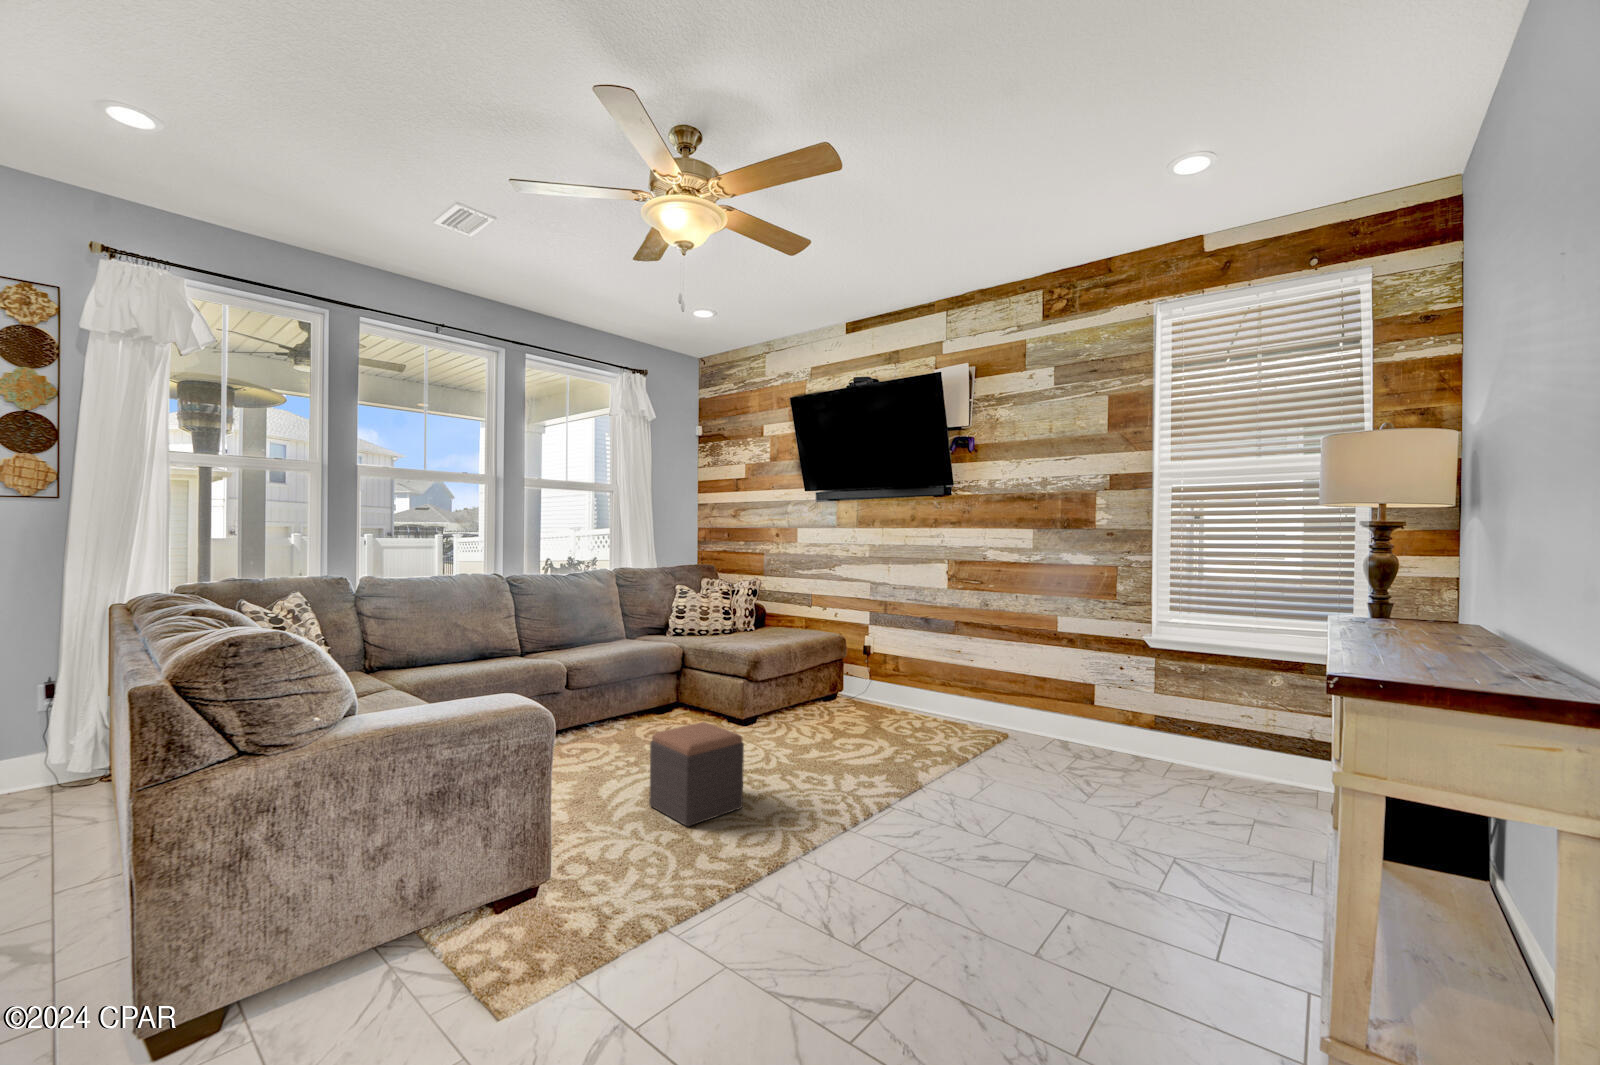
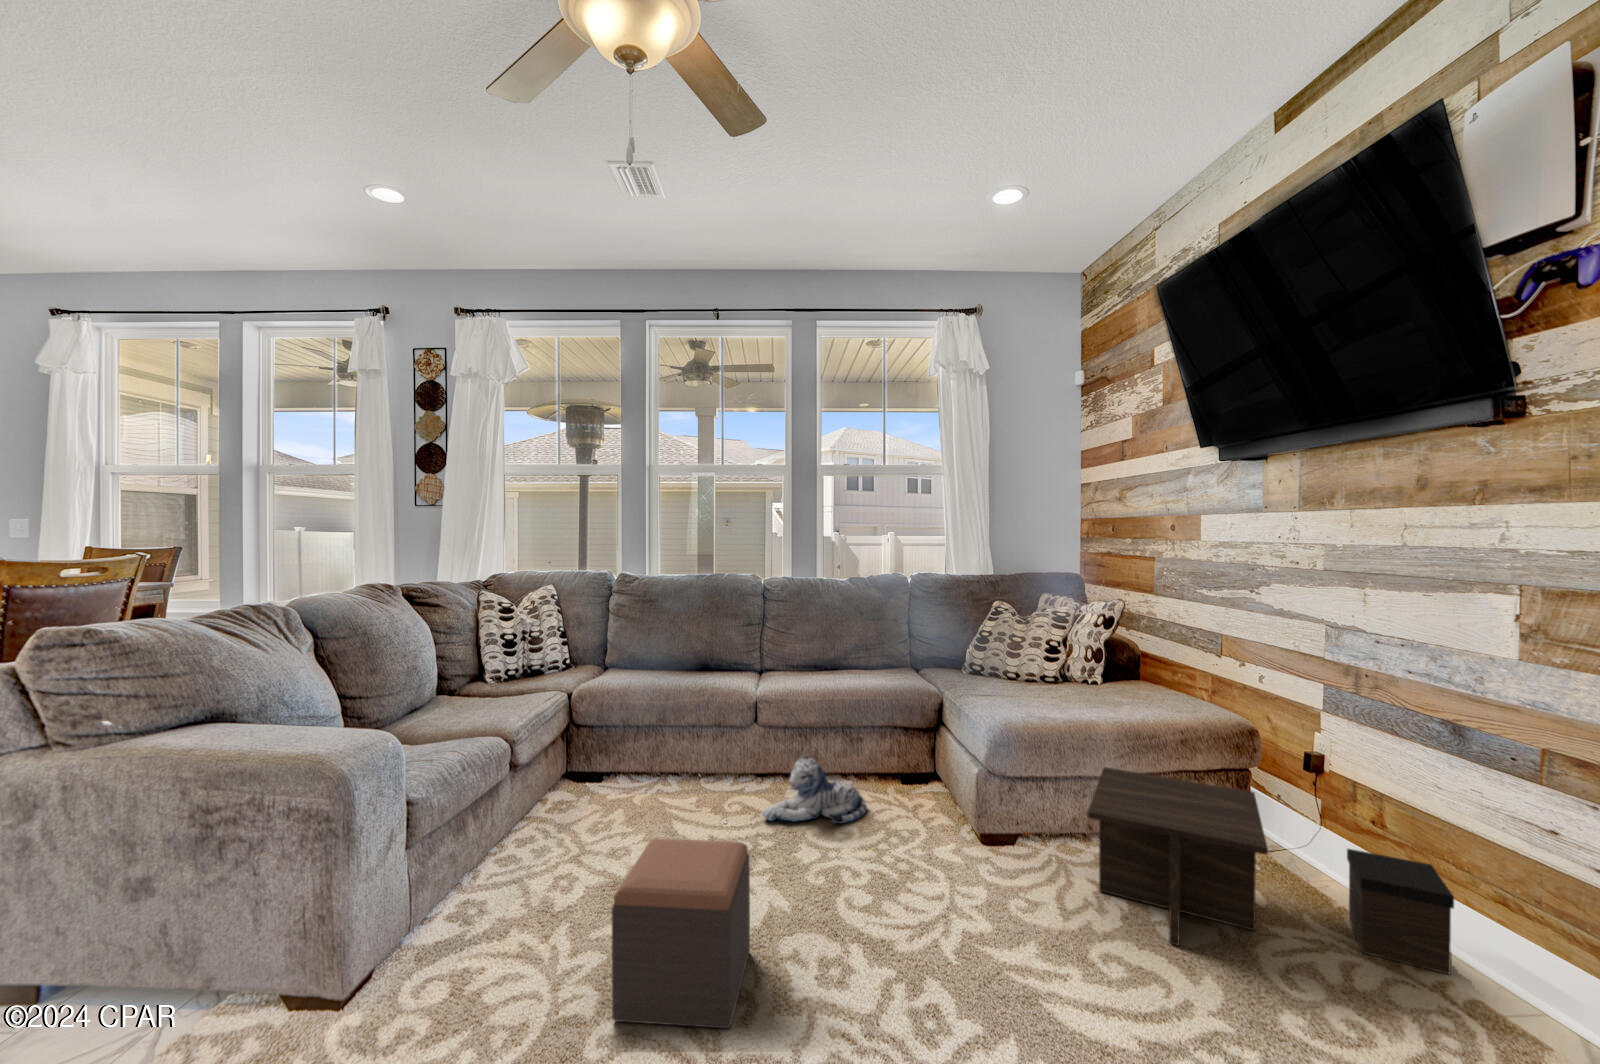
coffee table: none [800,663,933,733] -> present [1087,767,1454,974]
plush toy: none [601,698,661,748] -> present [762,756,867,823]

